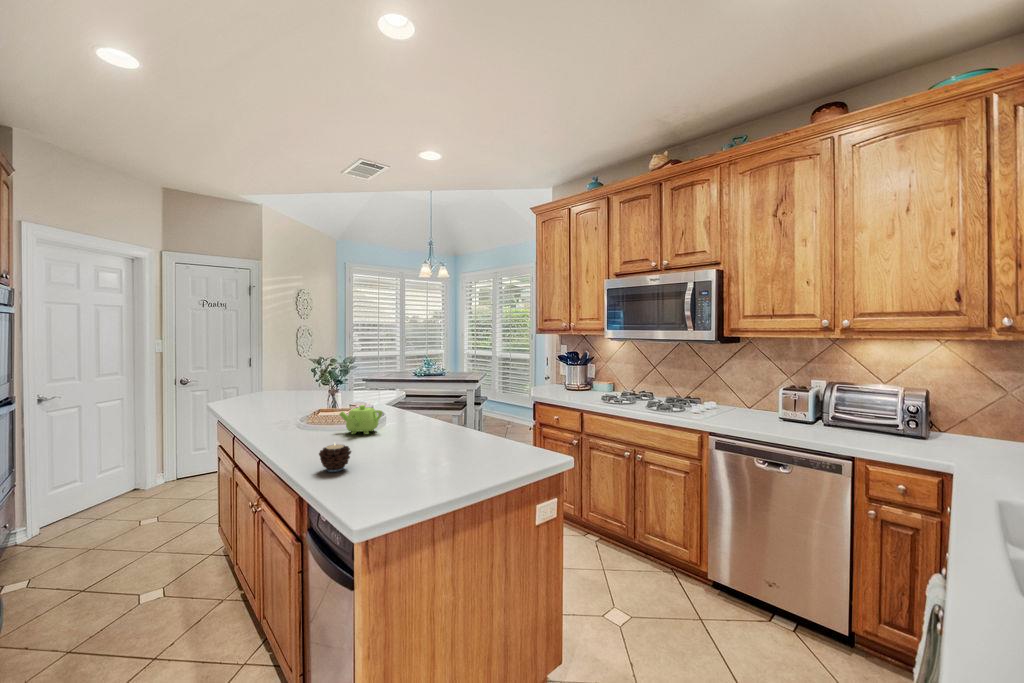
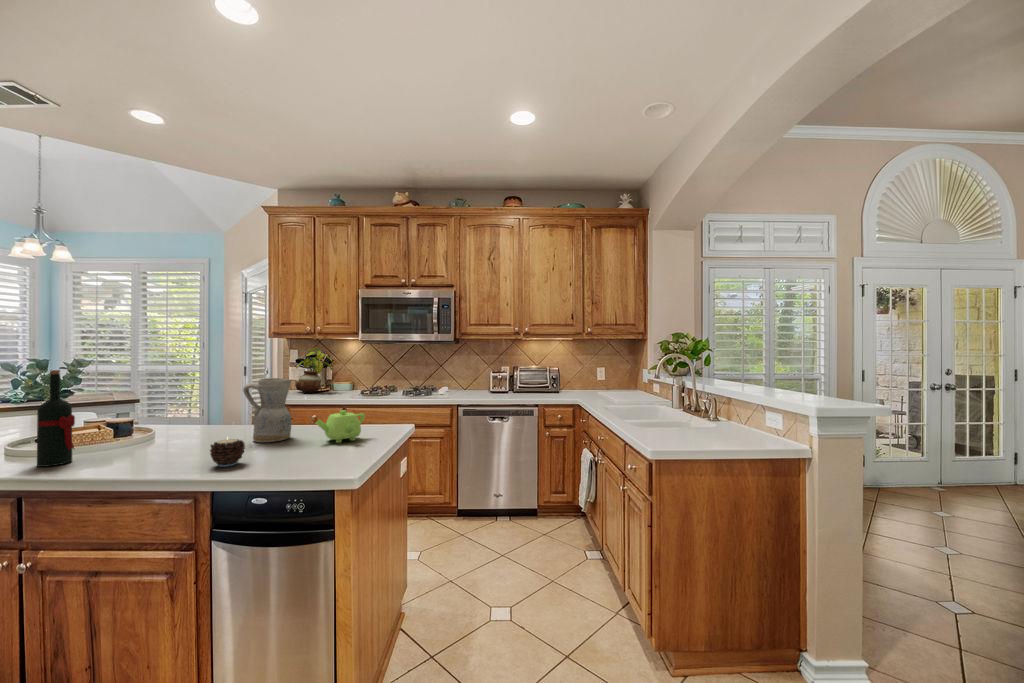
potted plant: none [547,346,582,393] -> present [295,348,333,393]
wine bottle: none [271,368,292,441] -> present [37,370,75,467]
ceramic pitcher: none [397,383,439,450] -> present [243,378,291,442]
teapot: present [339,405,383,434] -> present [316,410,365,443]

